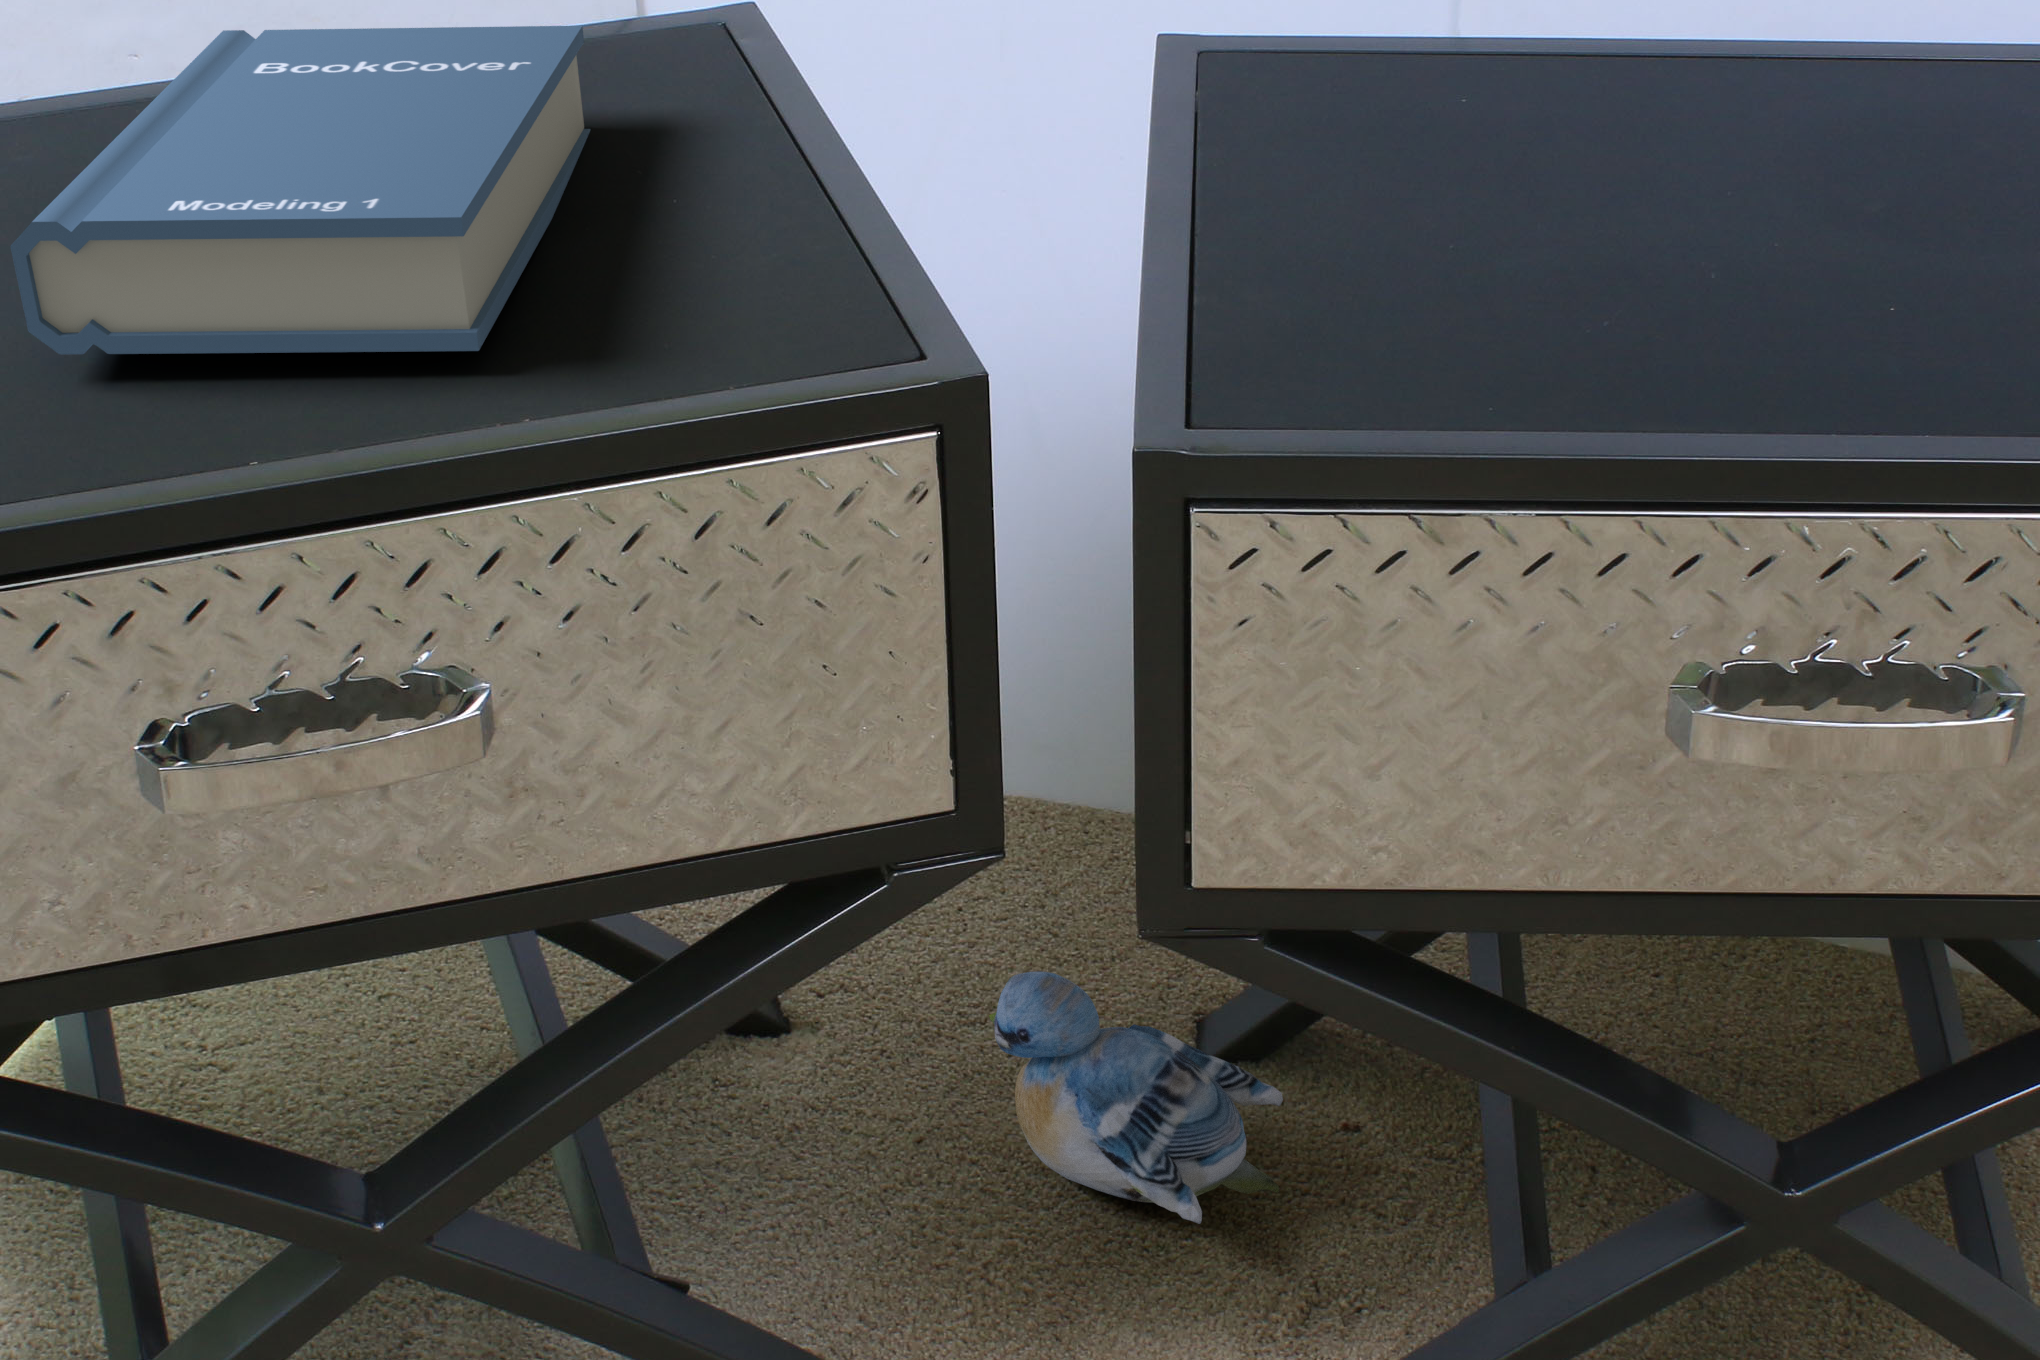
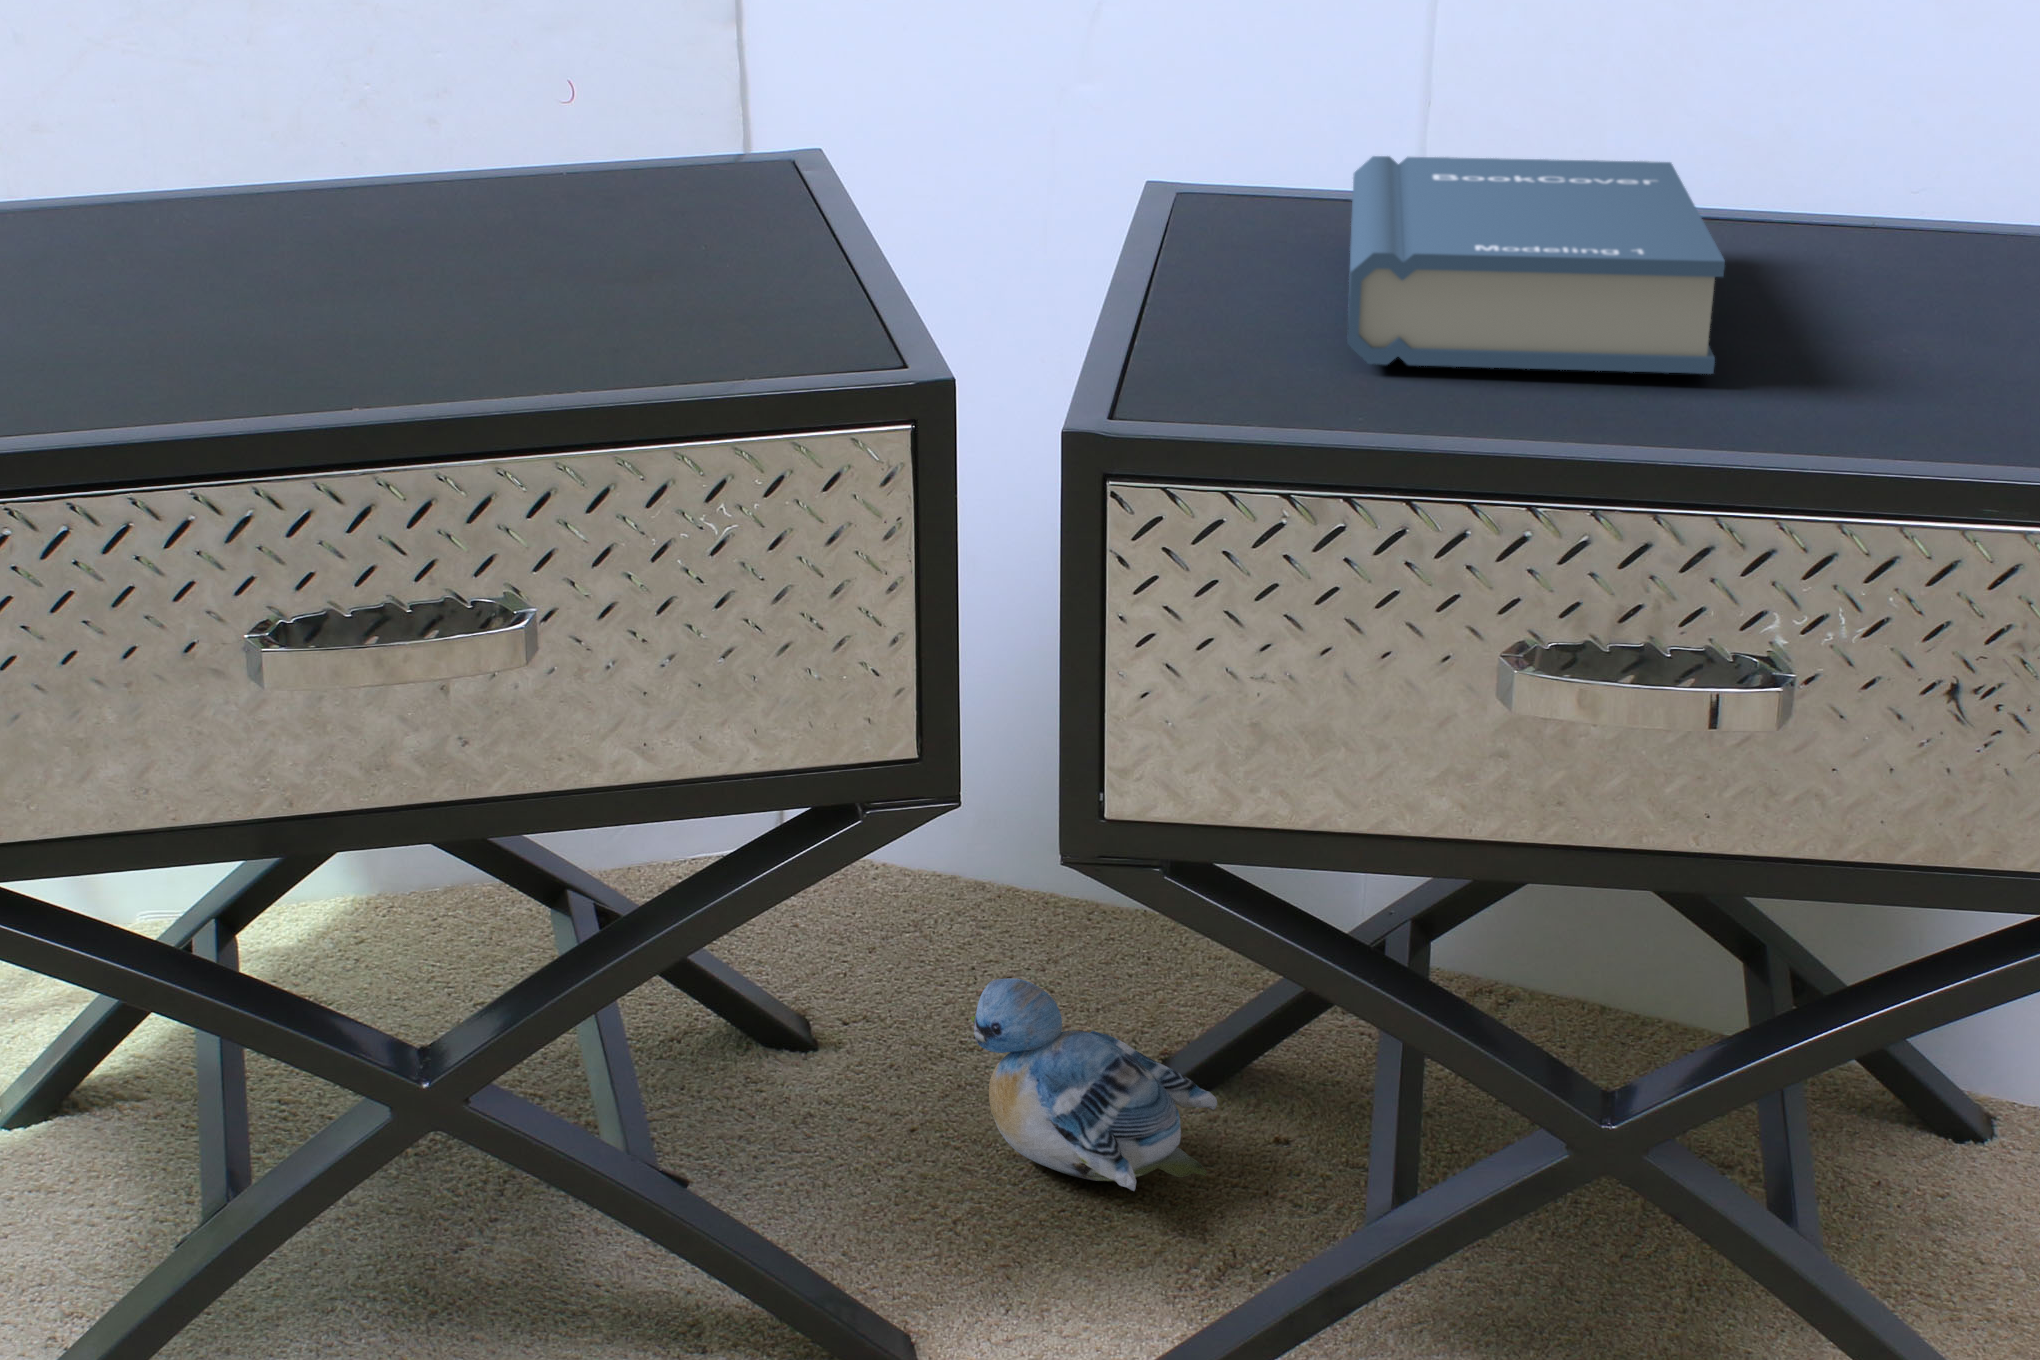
hardback book: present [10,26,591,354] -> present [1347,156,1725,374]

